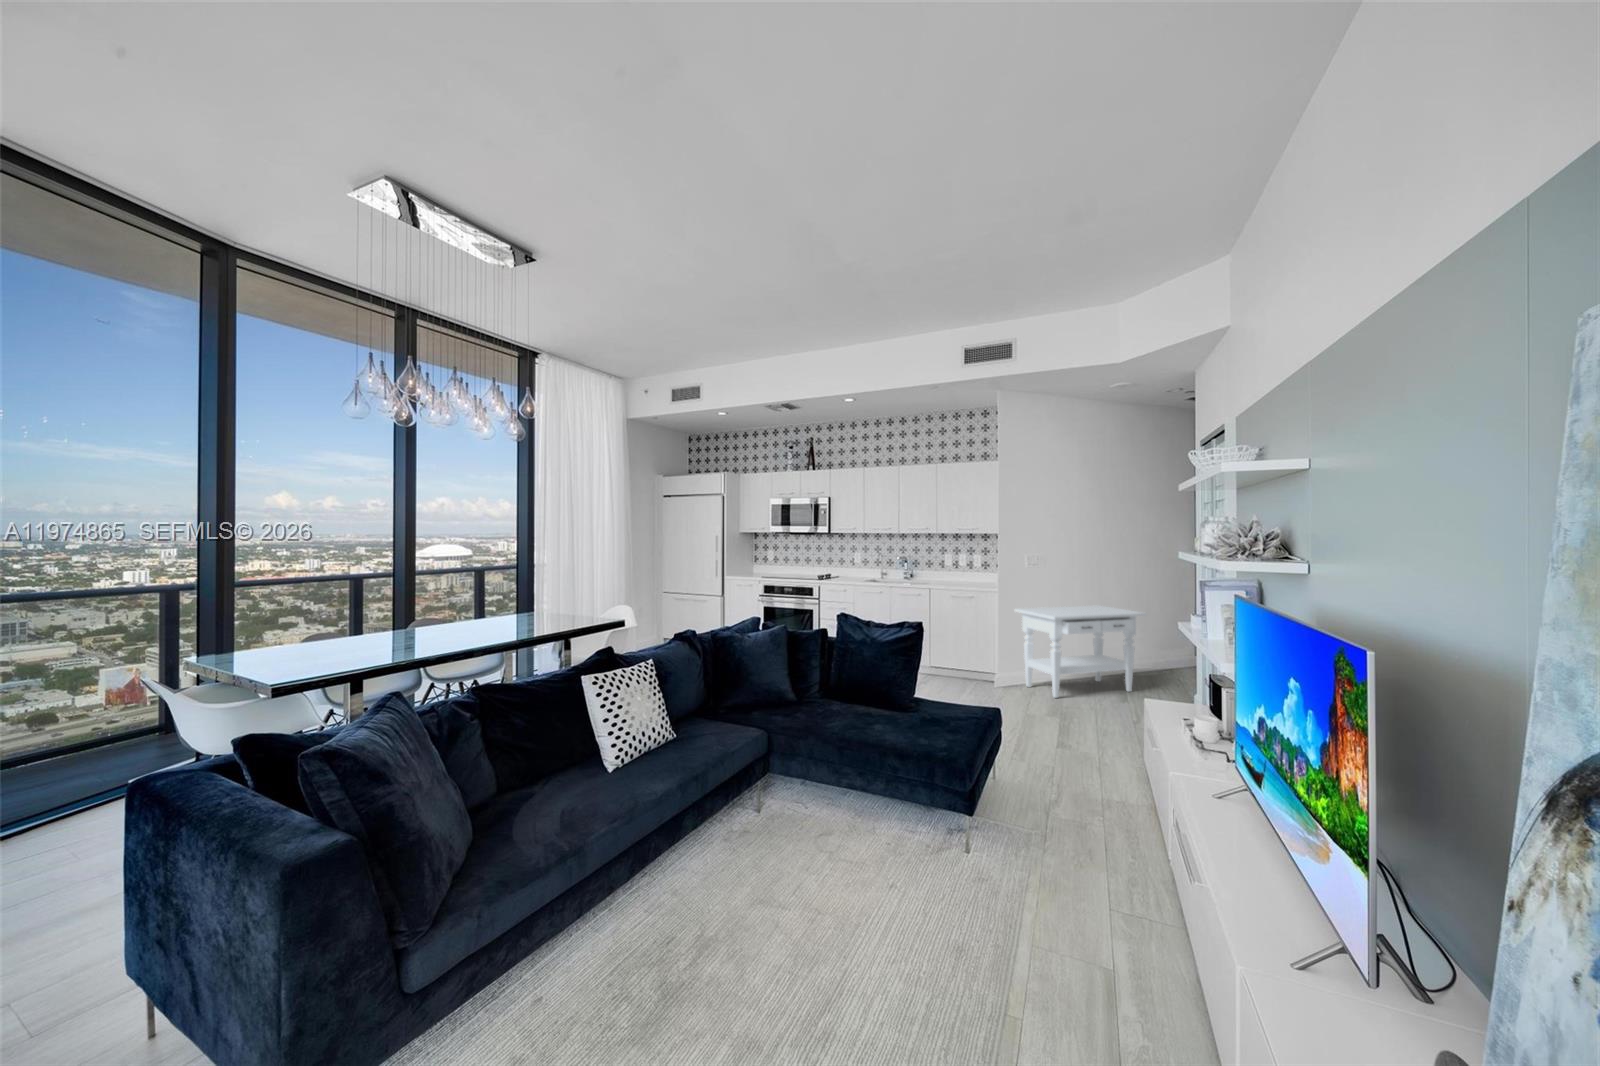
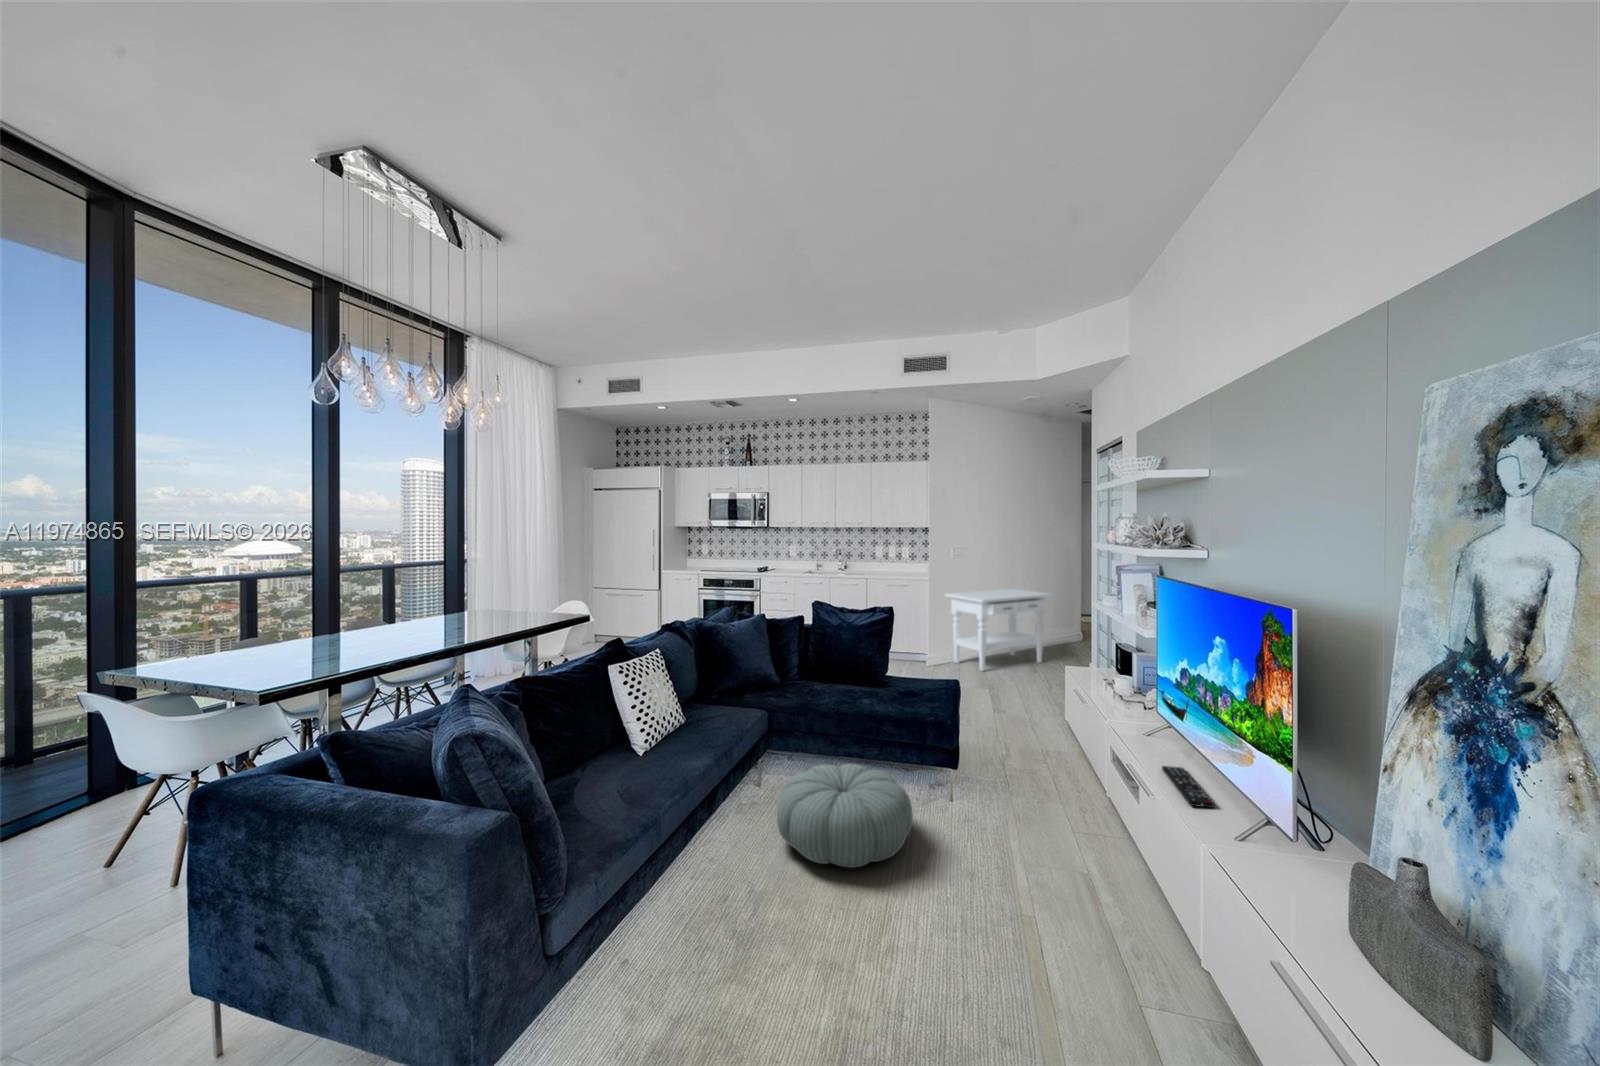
pouf: none [746,796,903,924] -> present [777,764,913,868]
remote control: none [1222,841,1282,912] -> present [1162,766,1215,808]

